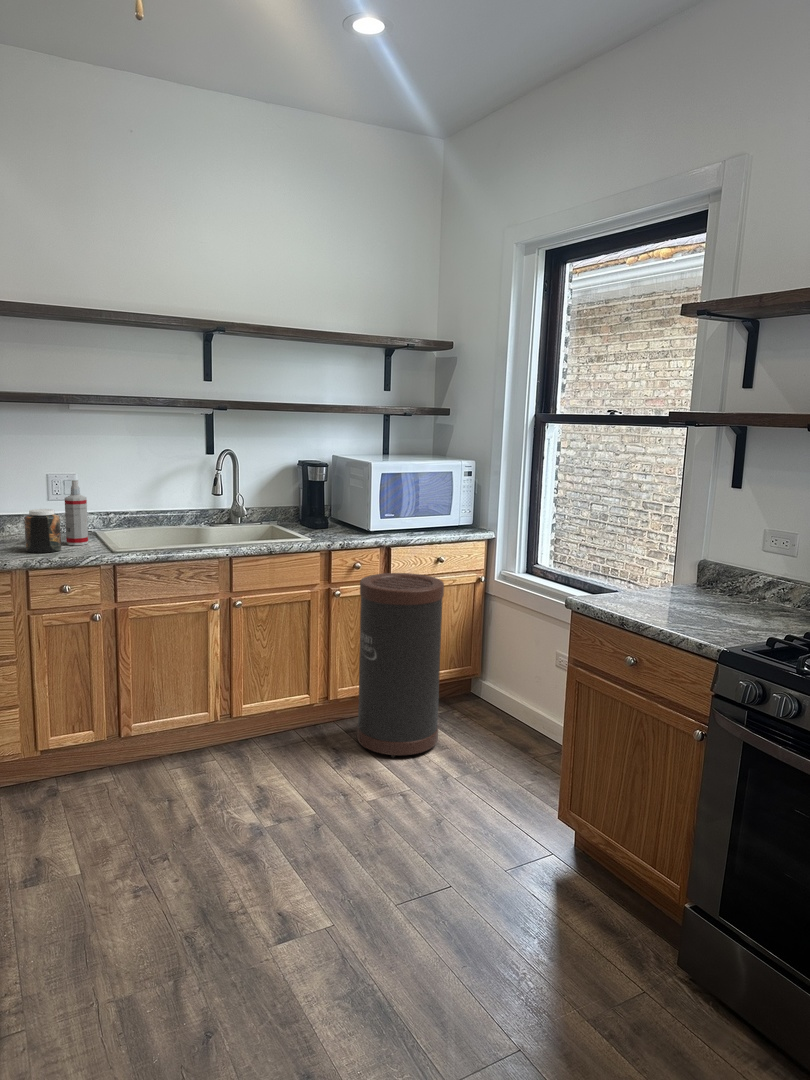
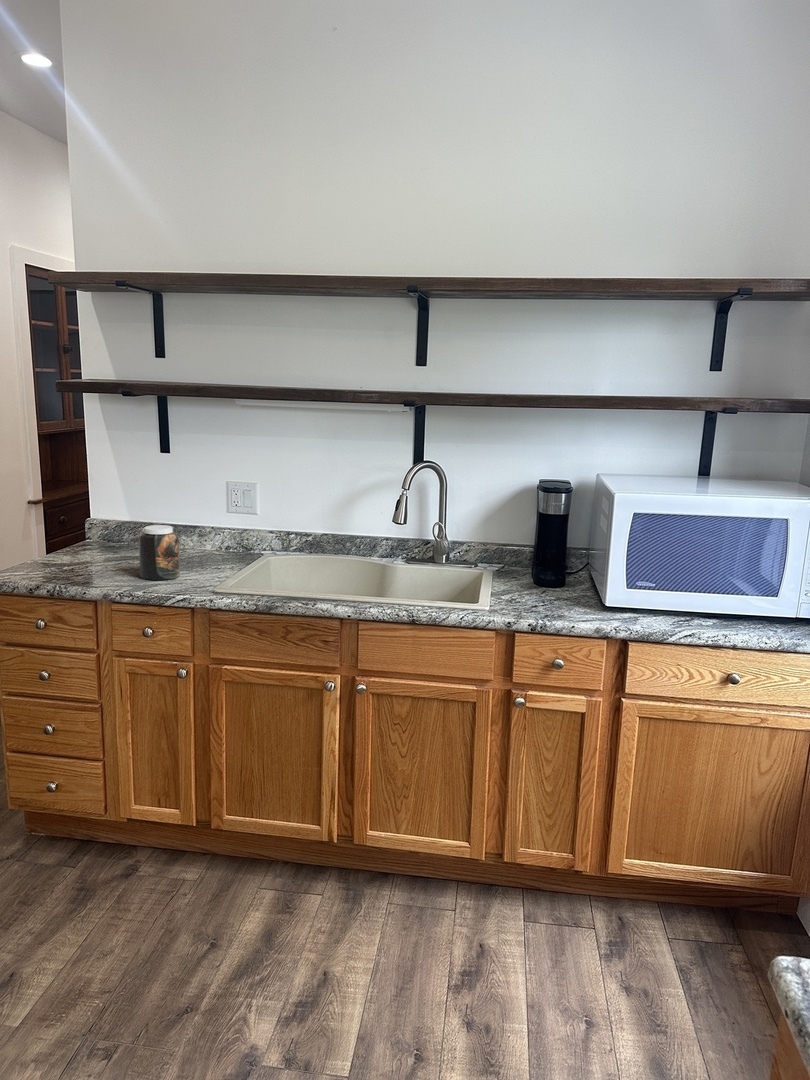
spray bottle: present [65,480,88,545] -> none [200,492,226,573]
trash can: present [357,573,444,757] -> none [519,684,691,1025]

